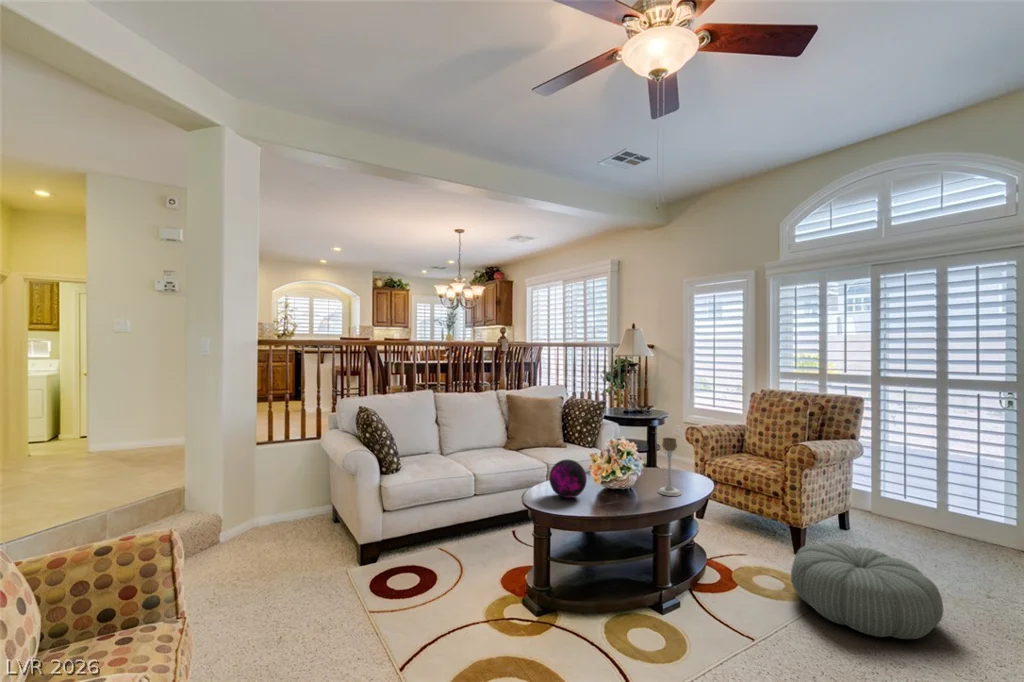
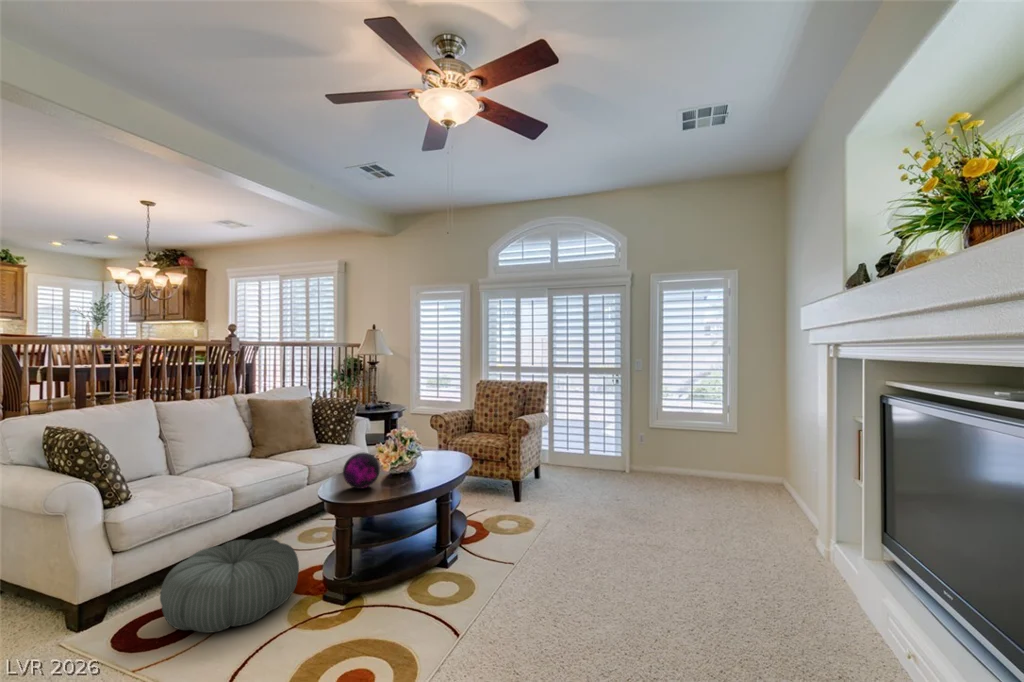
candle holder: present [658,438,681,496] -> none [433,423,452,471]
pouf: present [791,542,943,639] -> present [160,538,299,633]

